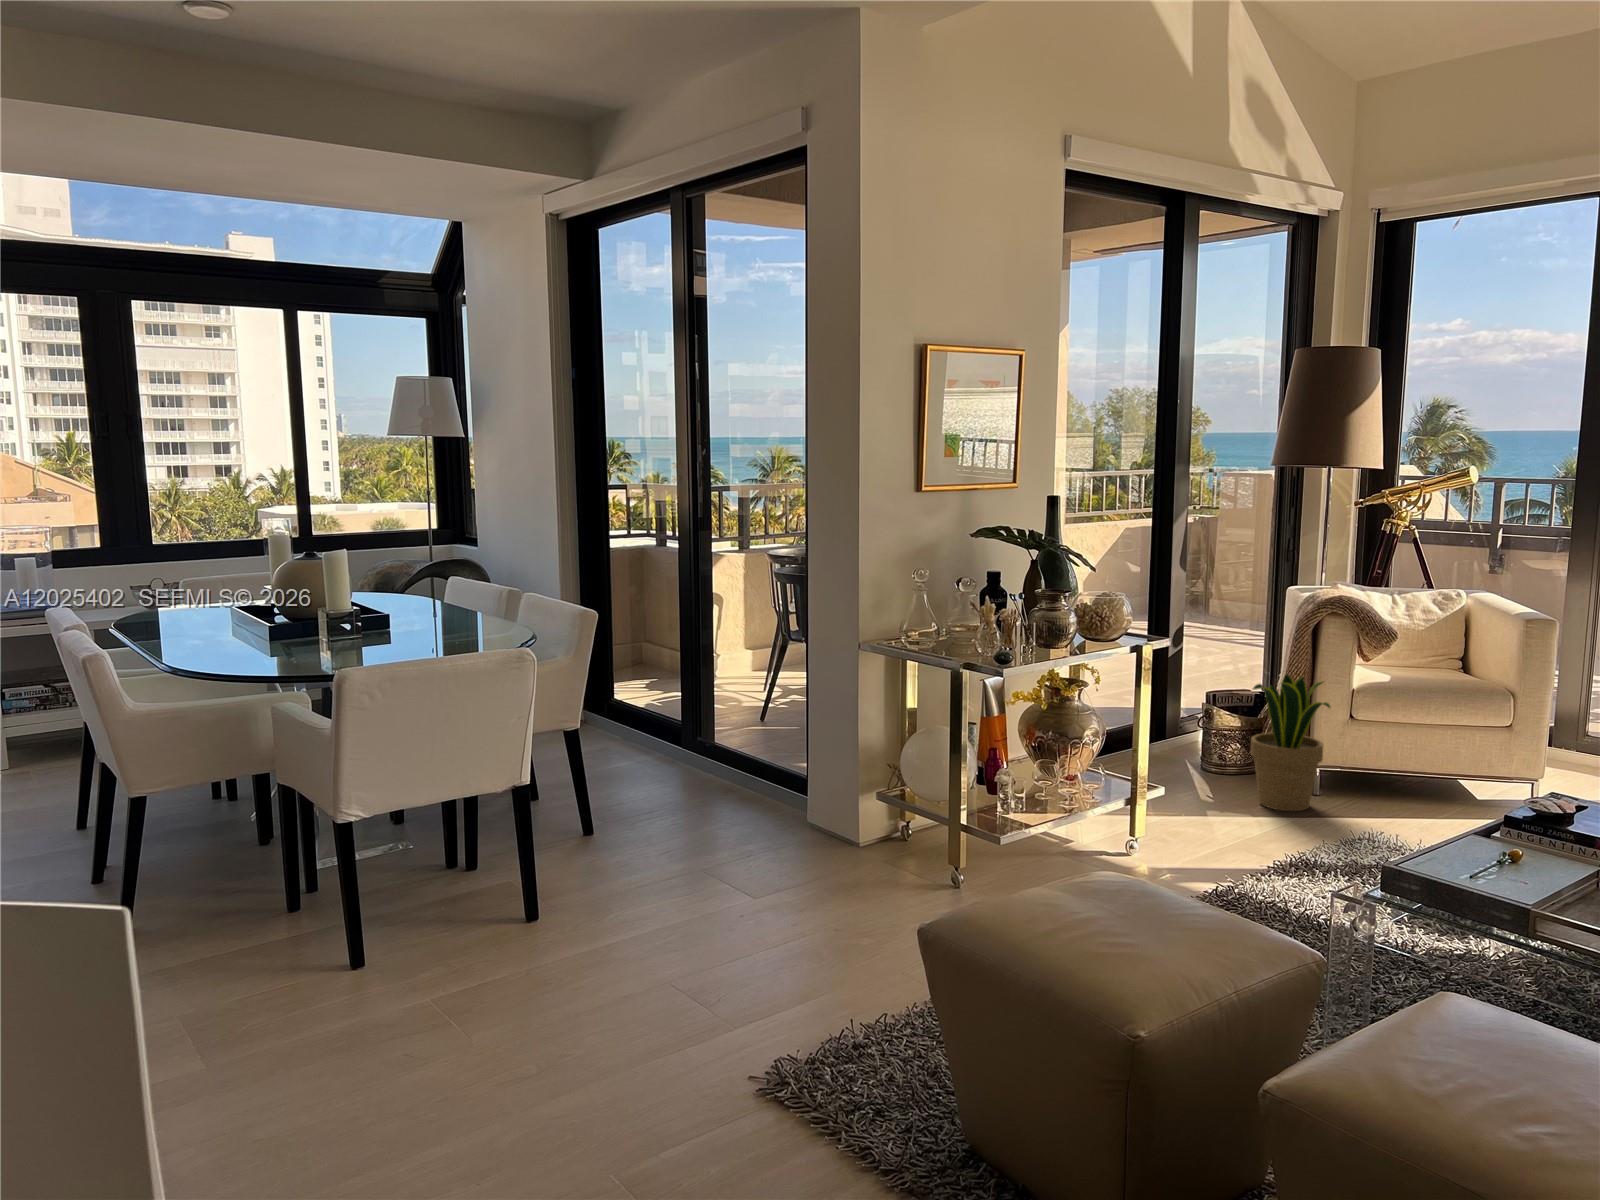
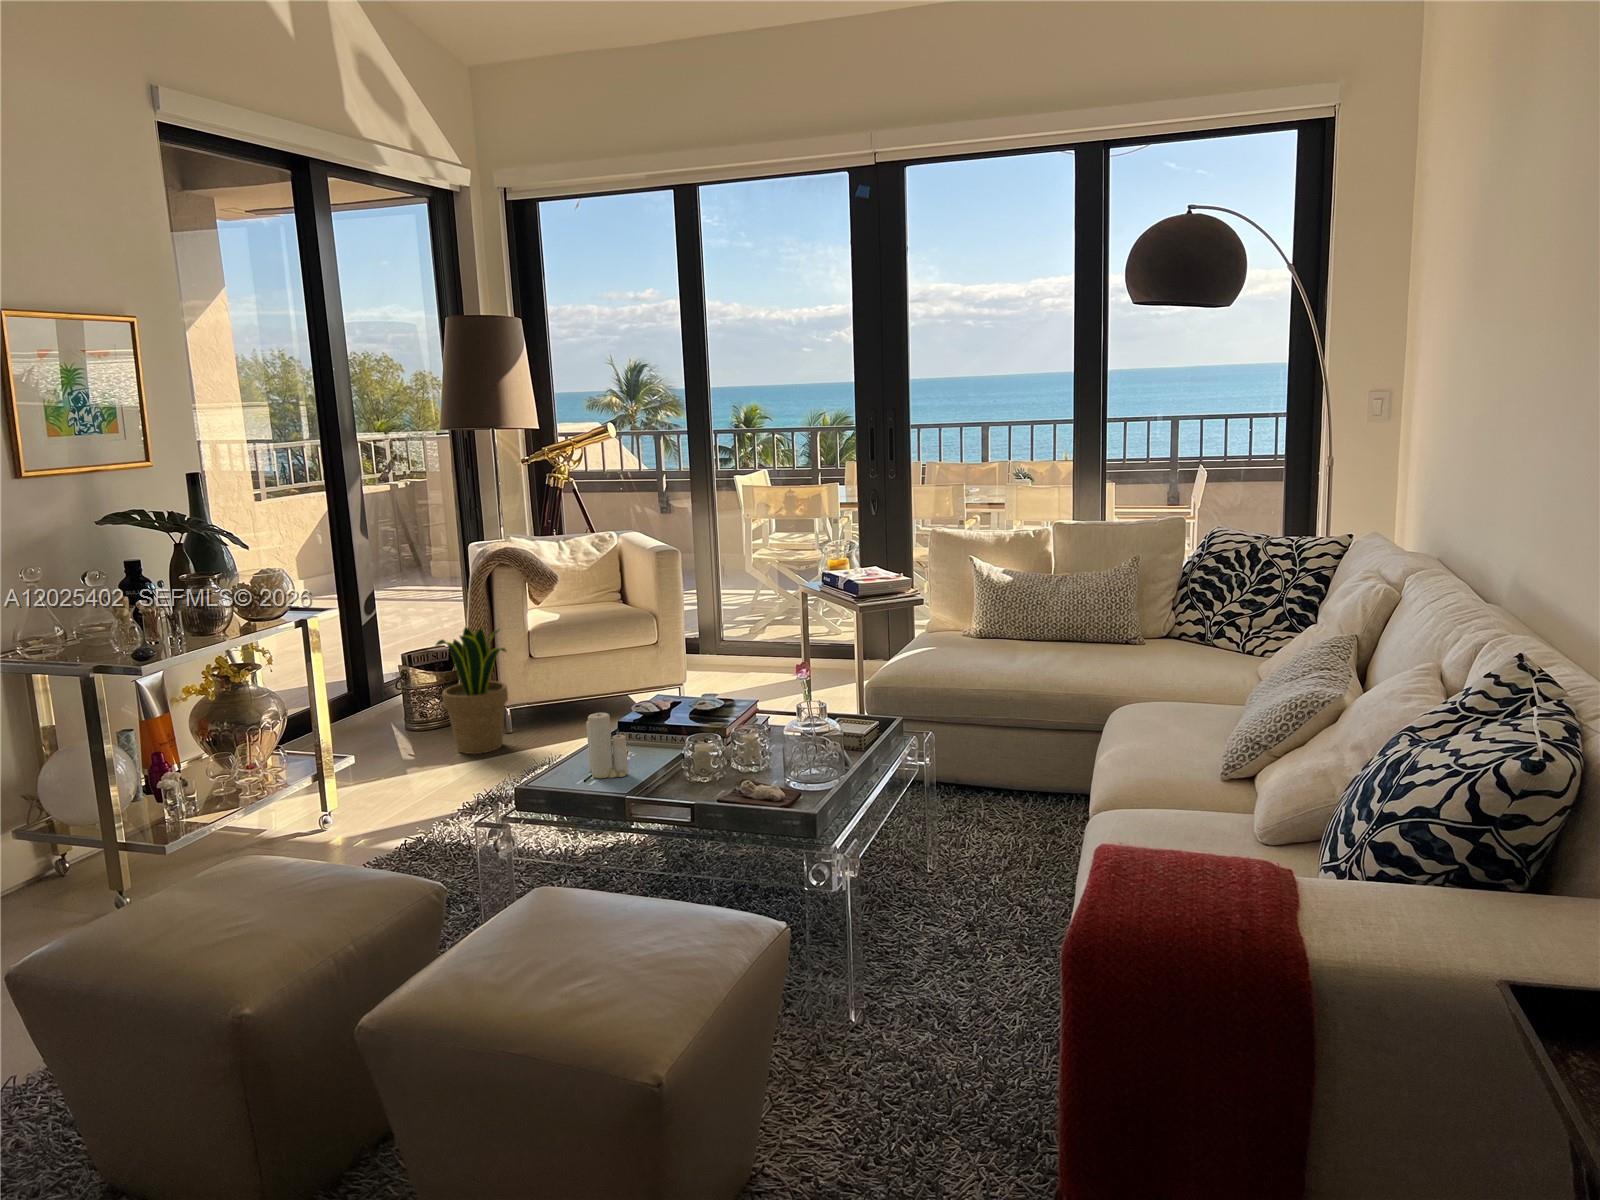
candle: none [1469,795,1526,882] -> present [586,711,628,778]

